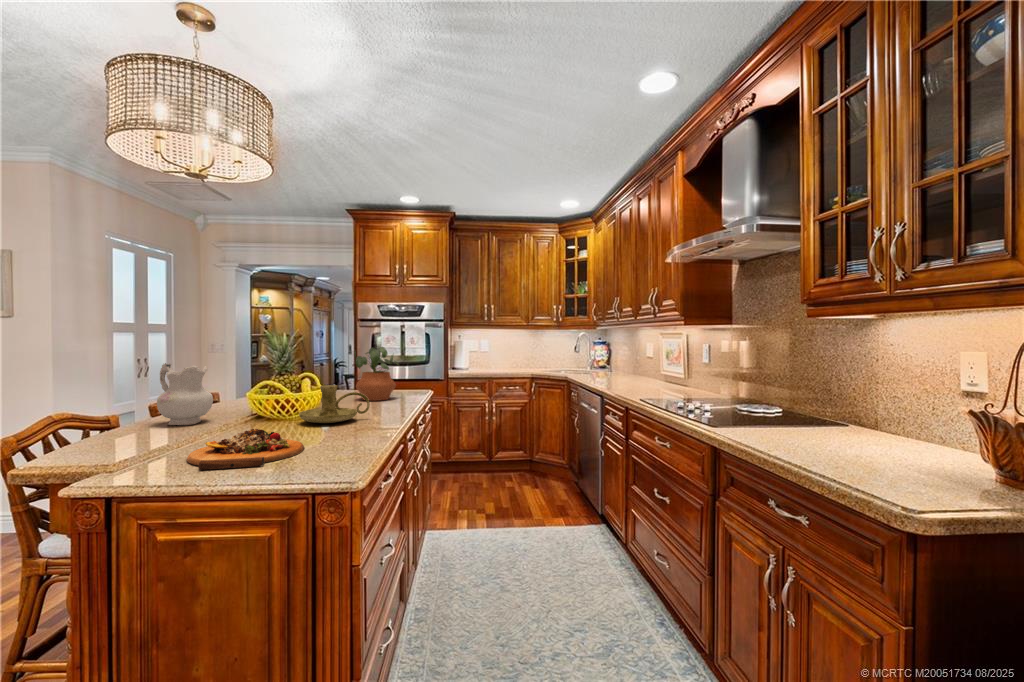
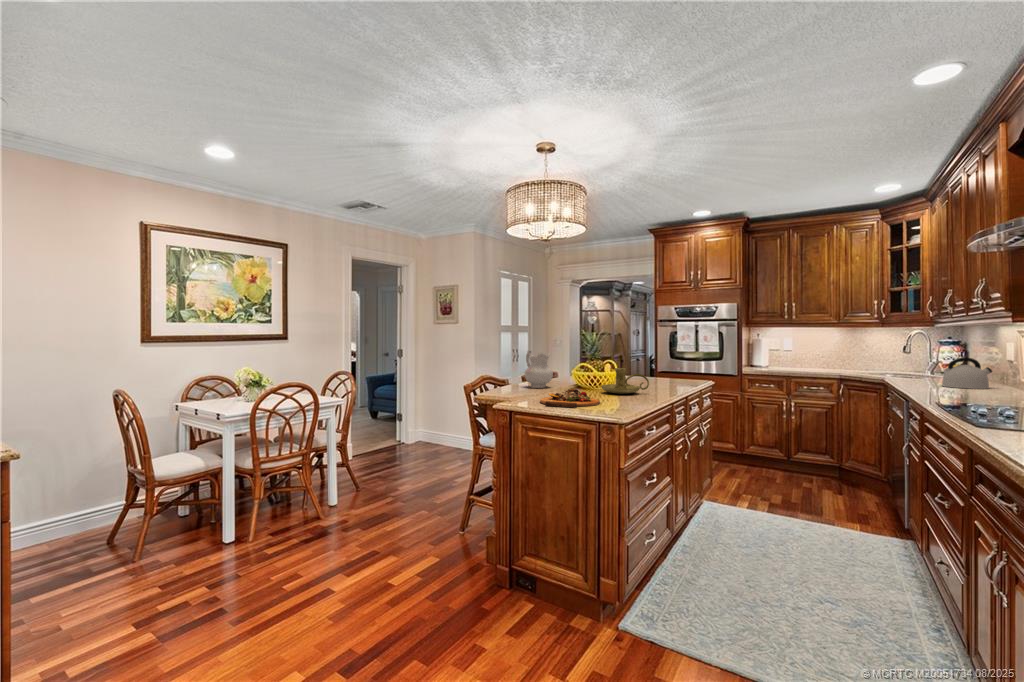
potted plant: present [355,347,399,401] -> none [645,342,682,385]
kettle: none [617,356,649,383] -> present [942,358,992,389]

